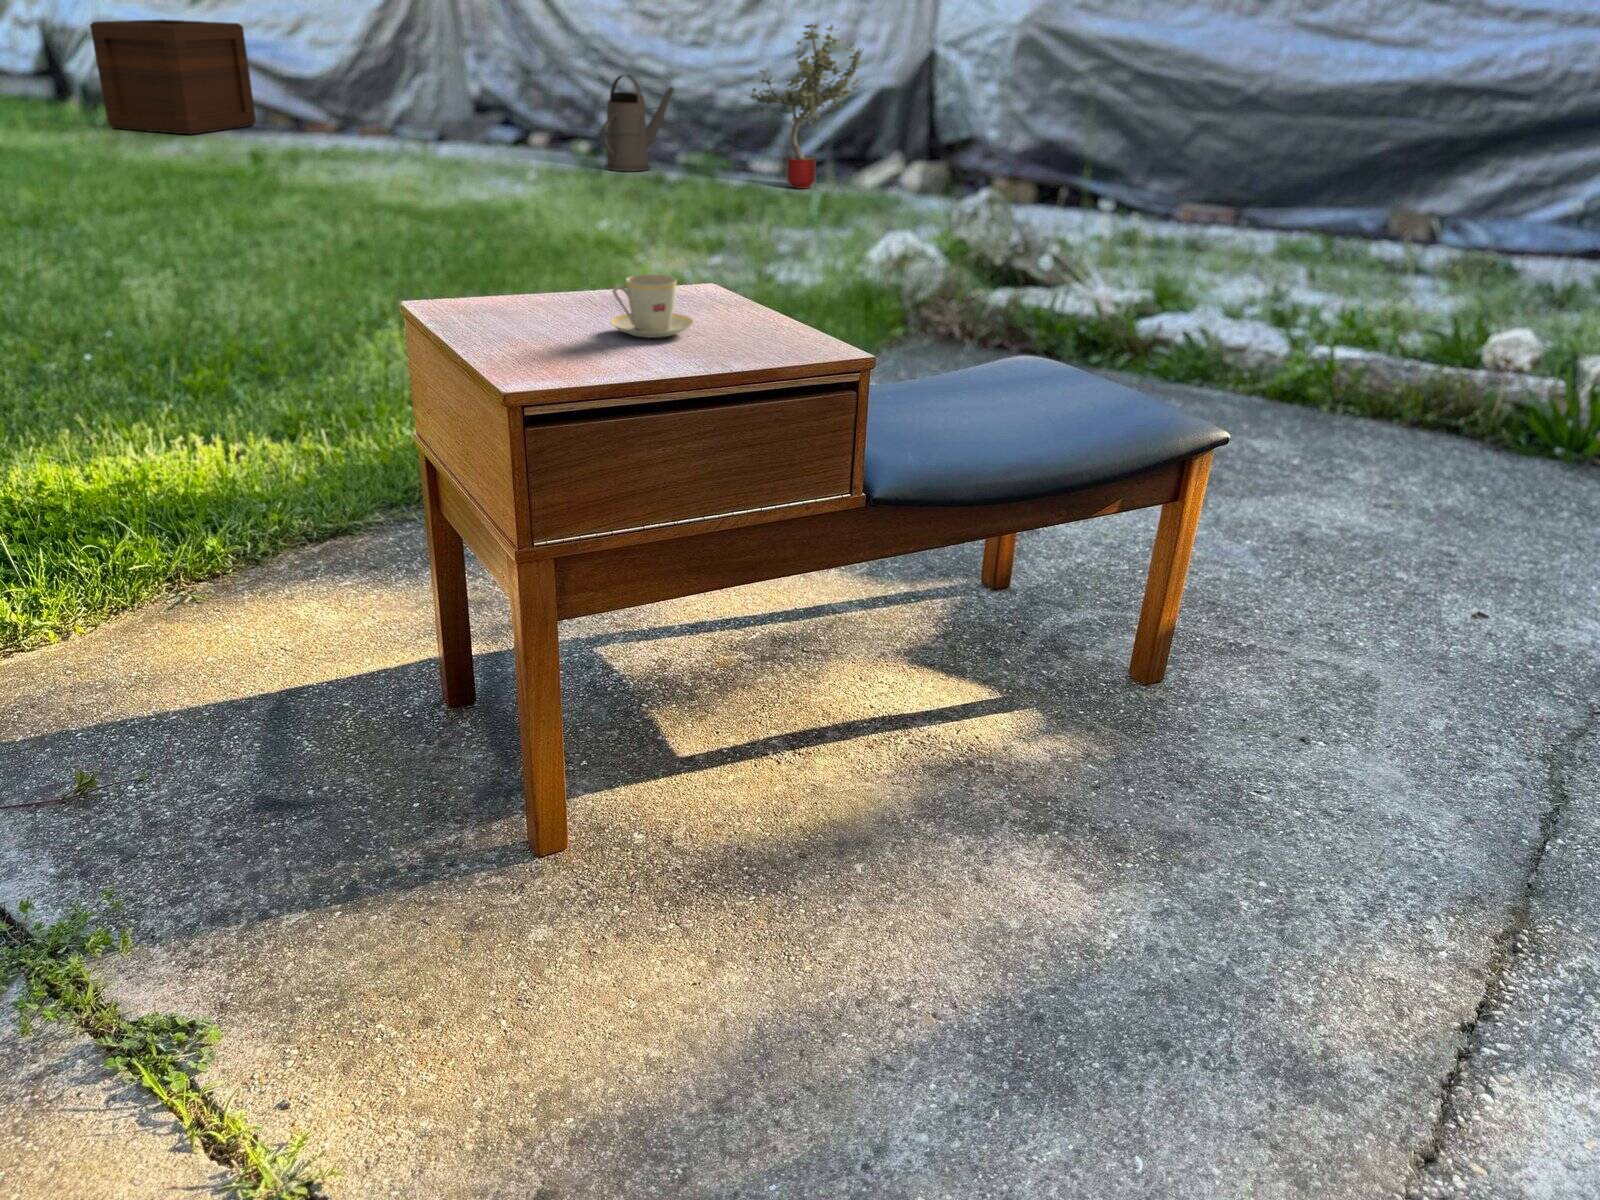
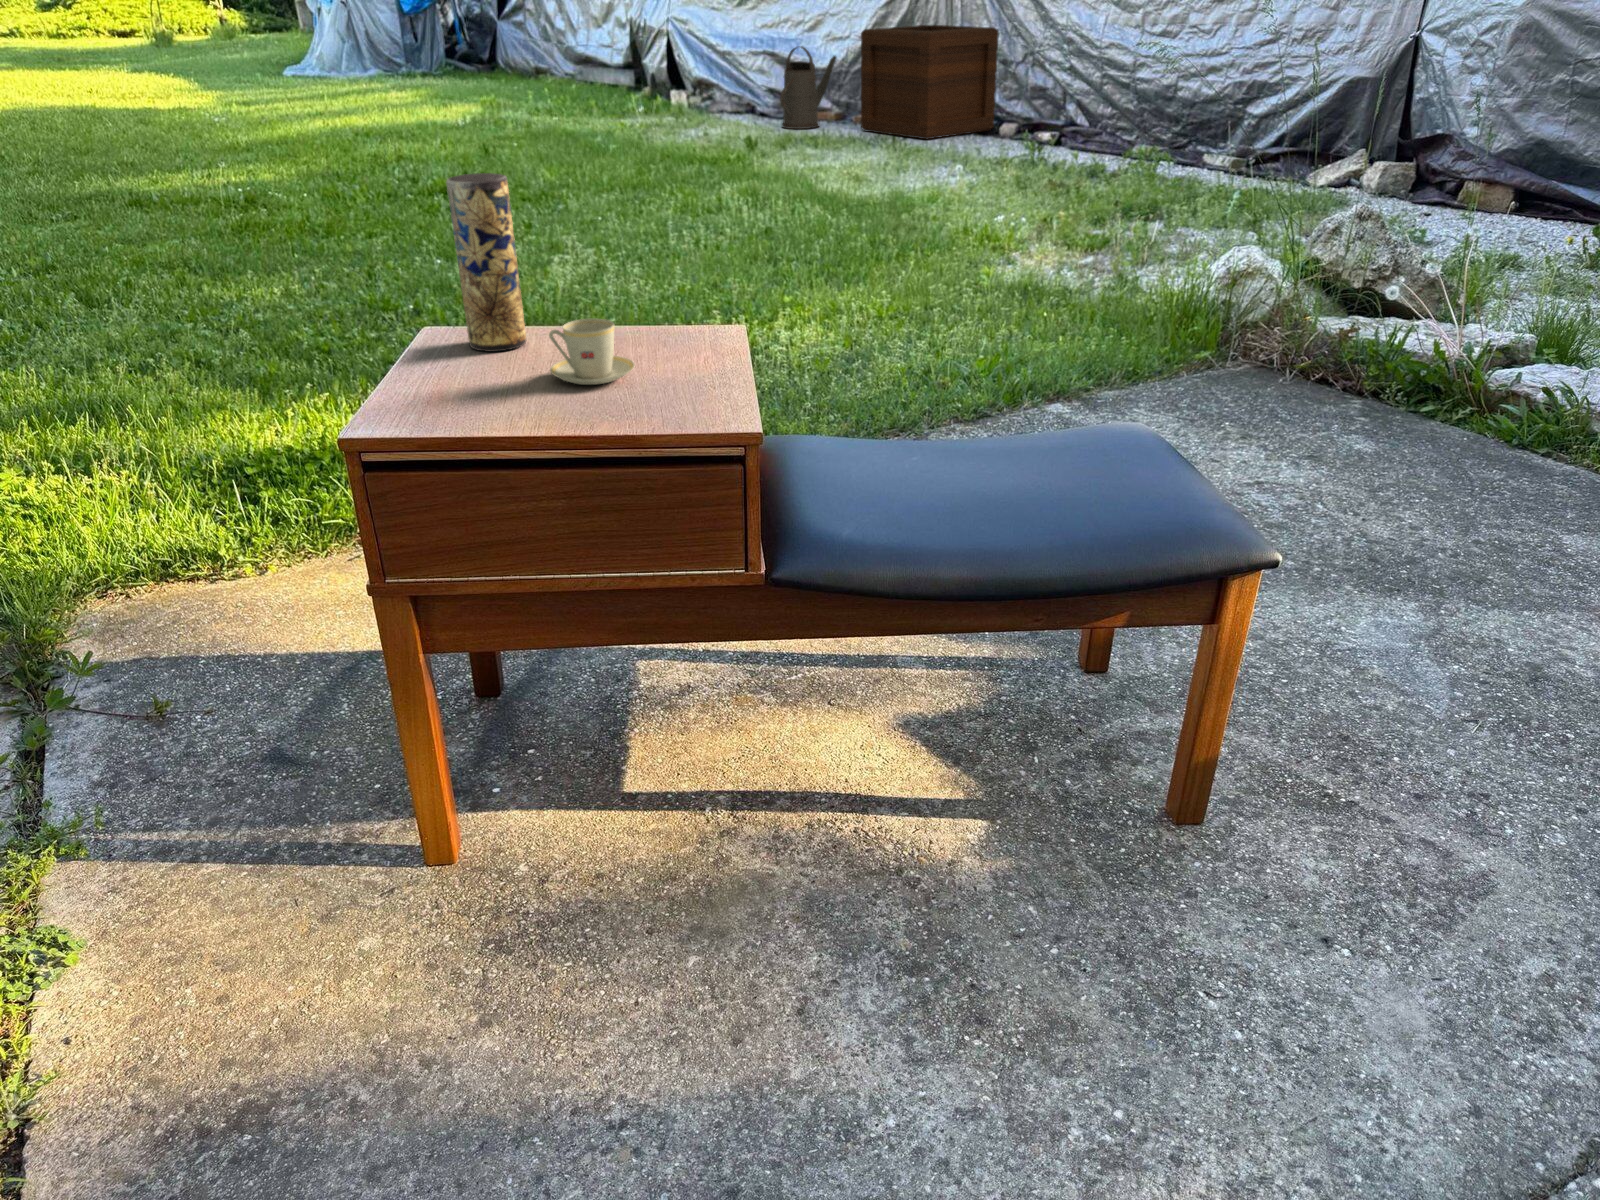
wooden crate: present [90,19,256,134] -> present [861,25,999,139]
potted tree: present [750,24,863,189] -> none [1202,8,1333,188]
watering can: present [601,75,674,171] -> present [780,46,836,129]
vase: none [456,136,529,320] -> present [446,173,527,352]

